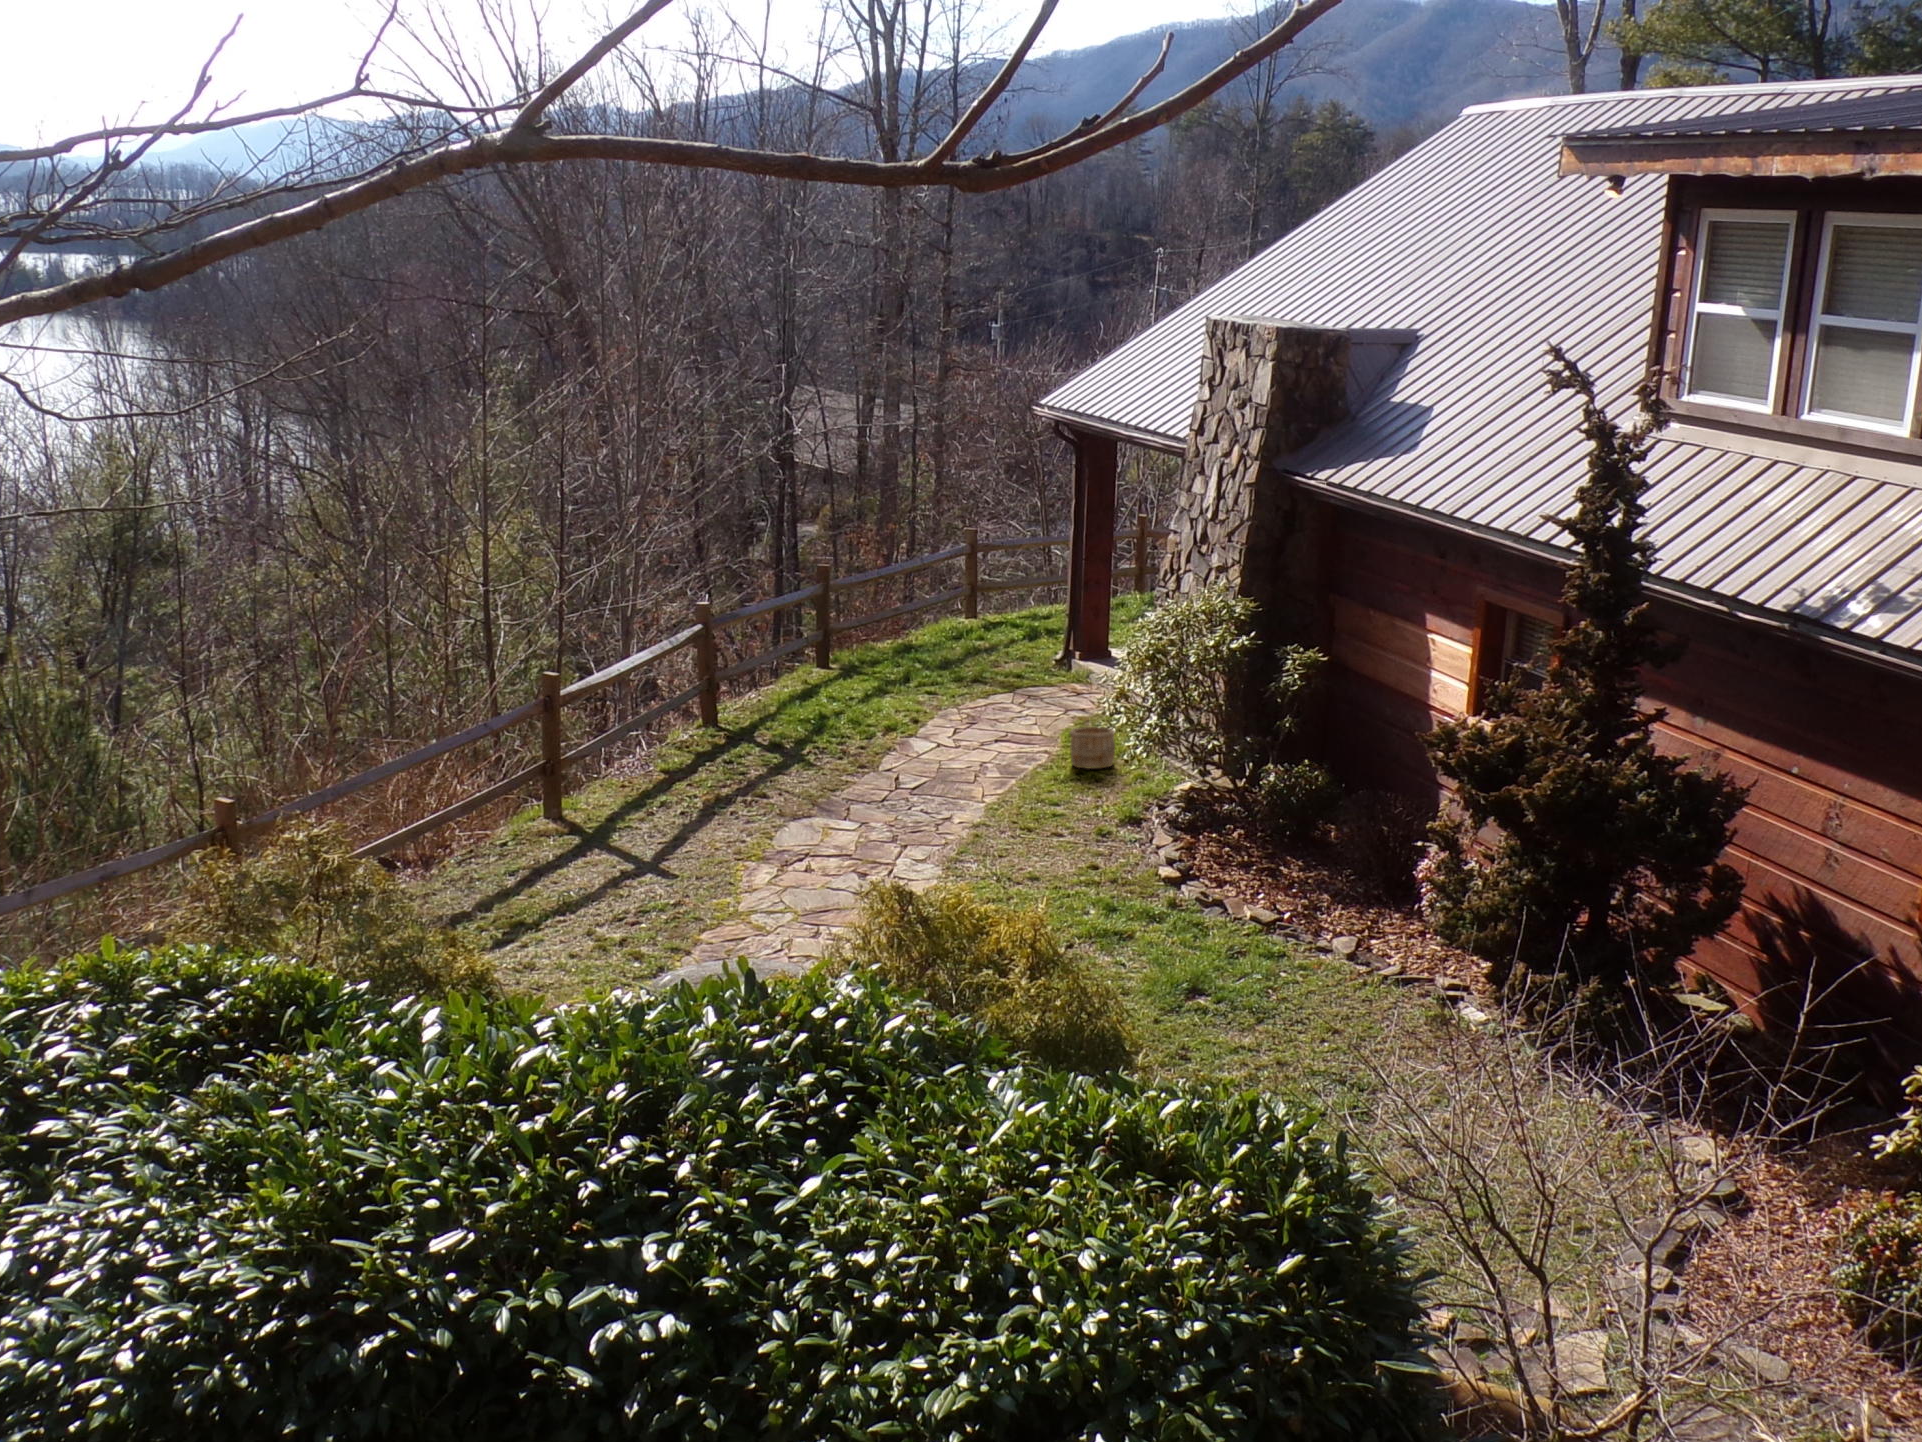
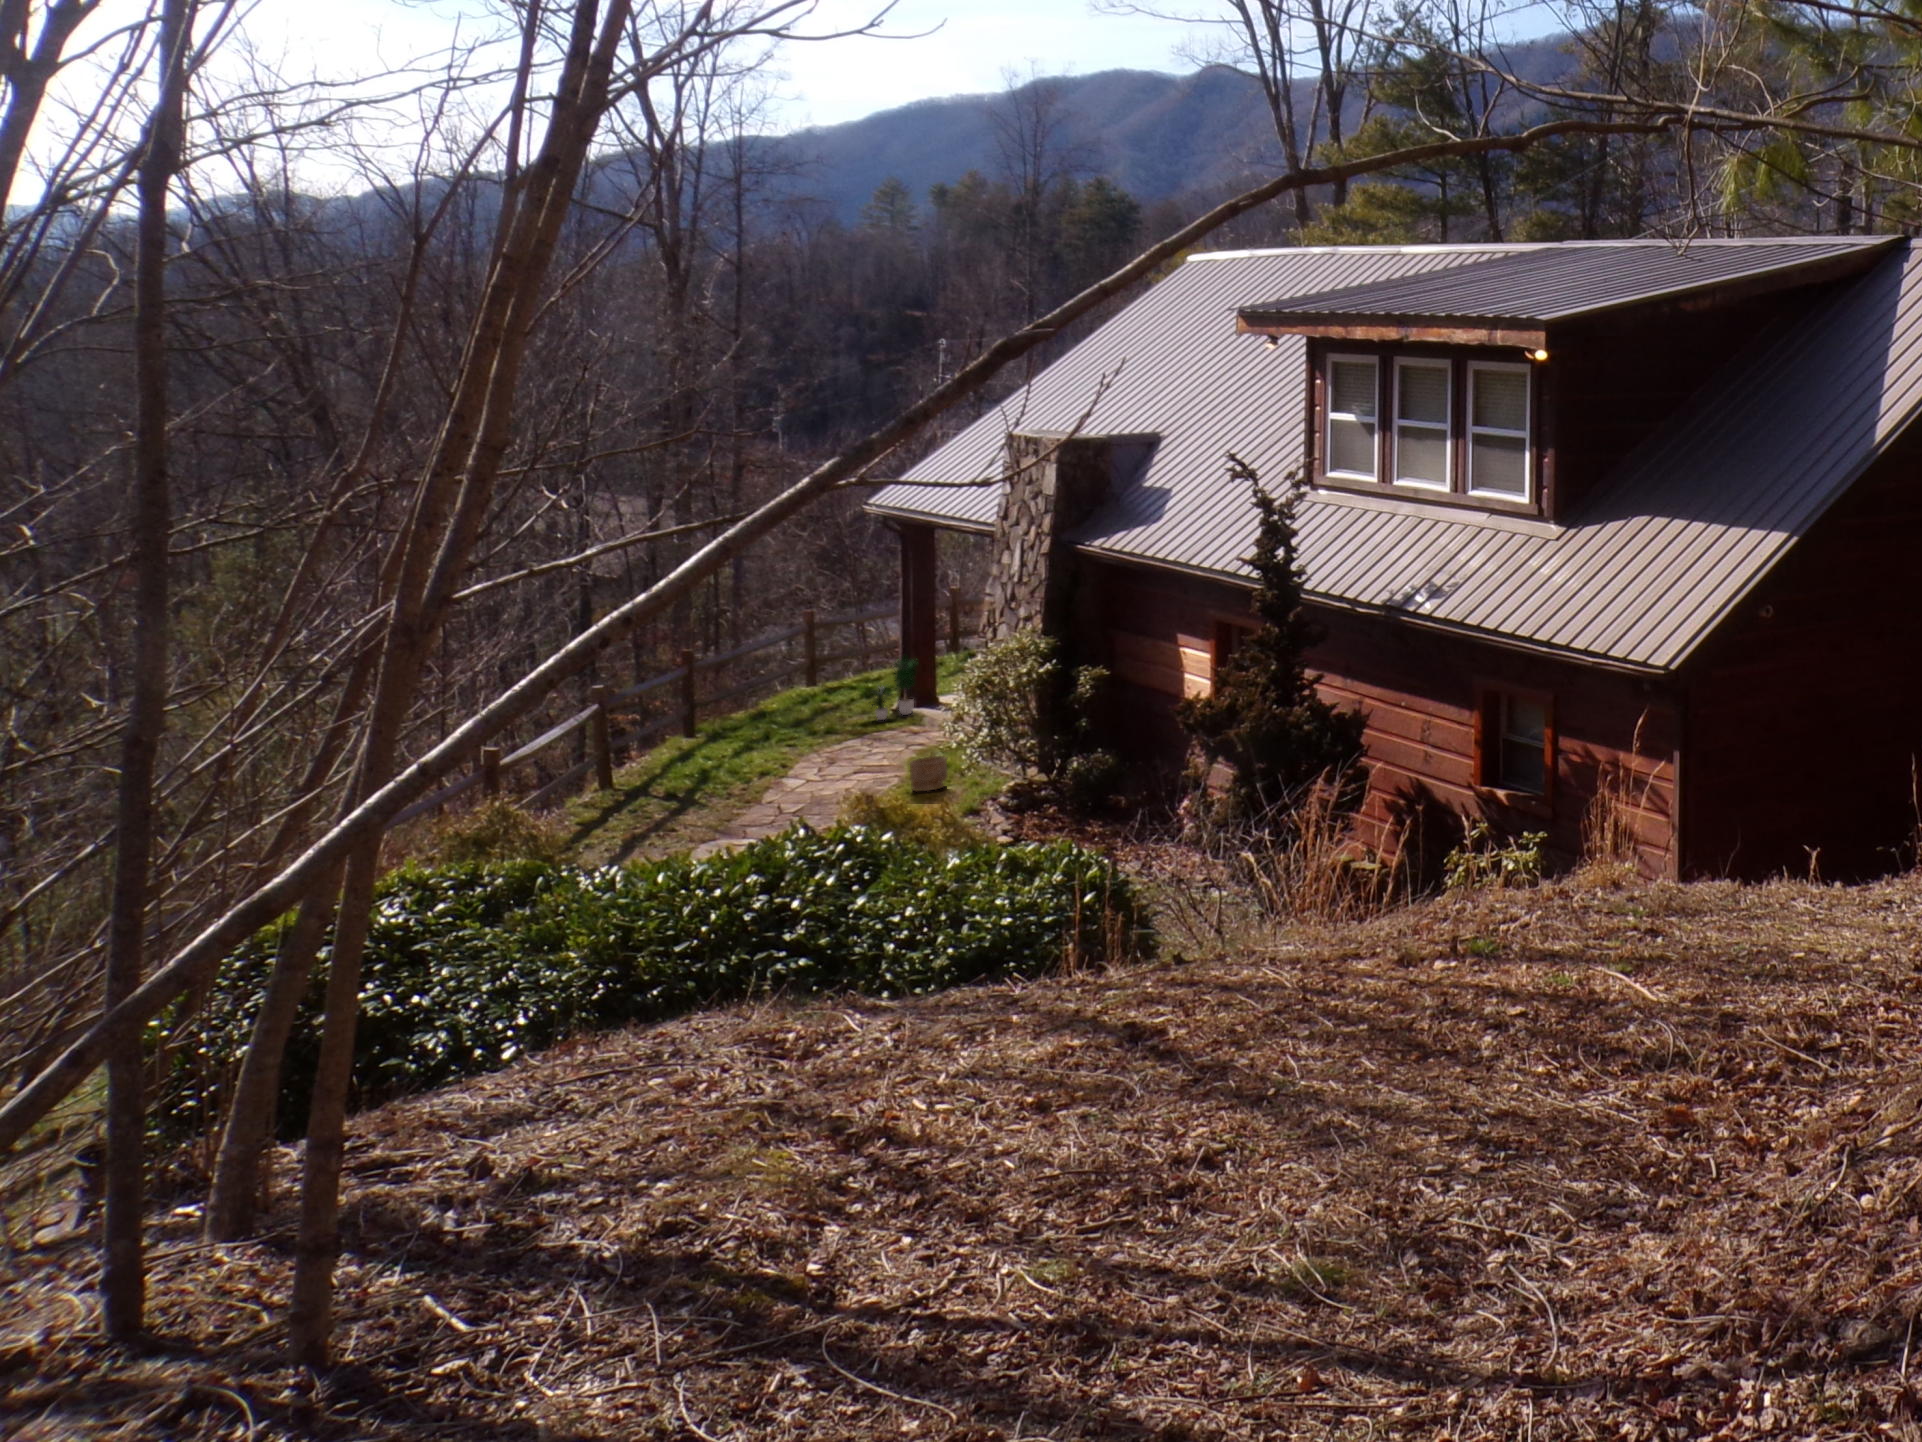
potted plant: none [1030,592,1092,668] -> present [869,656,918,720]

